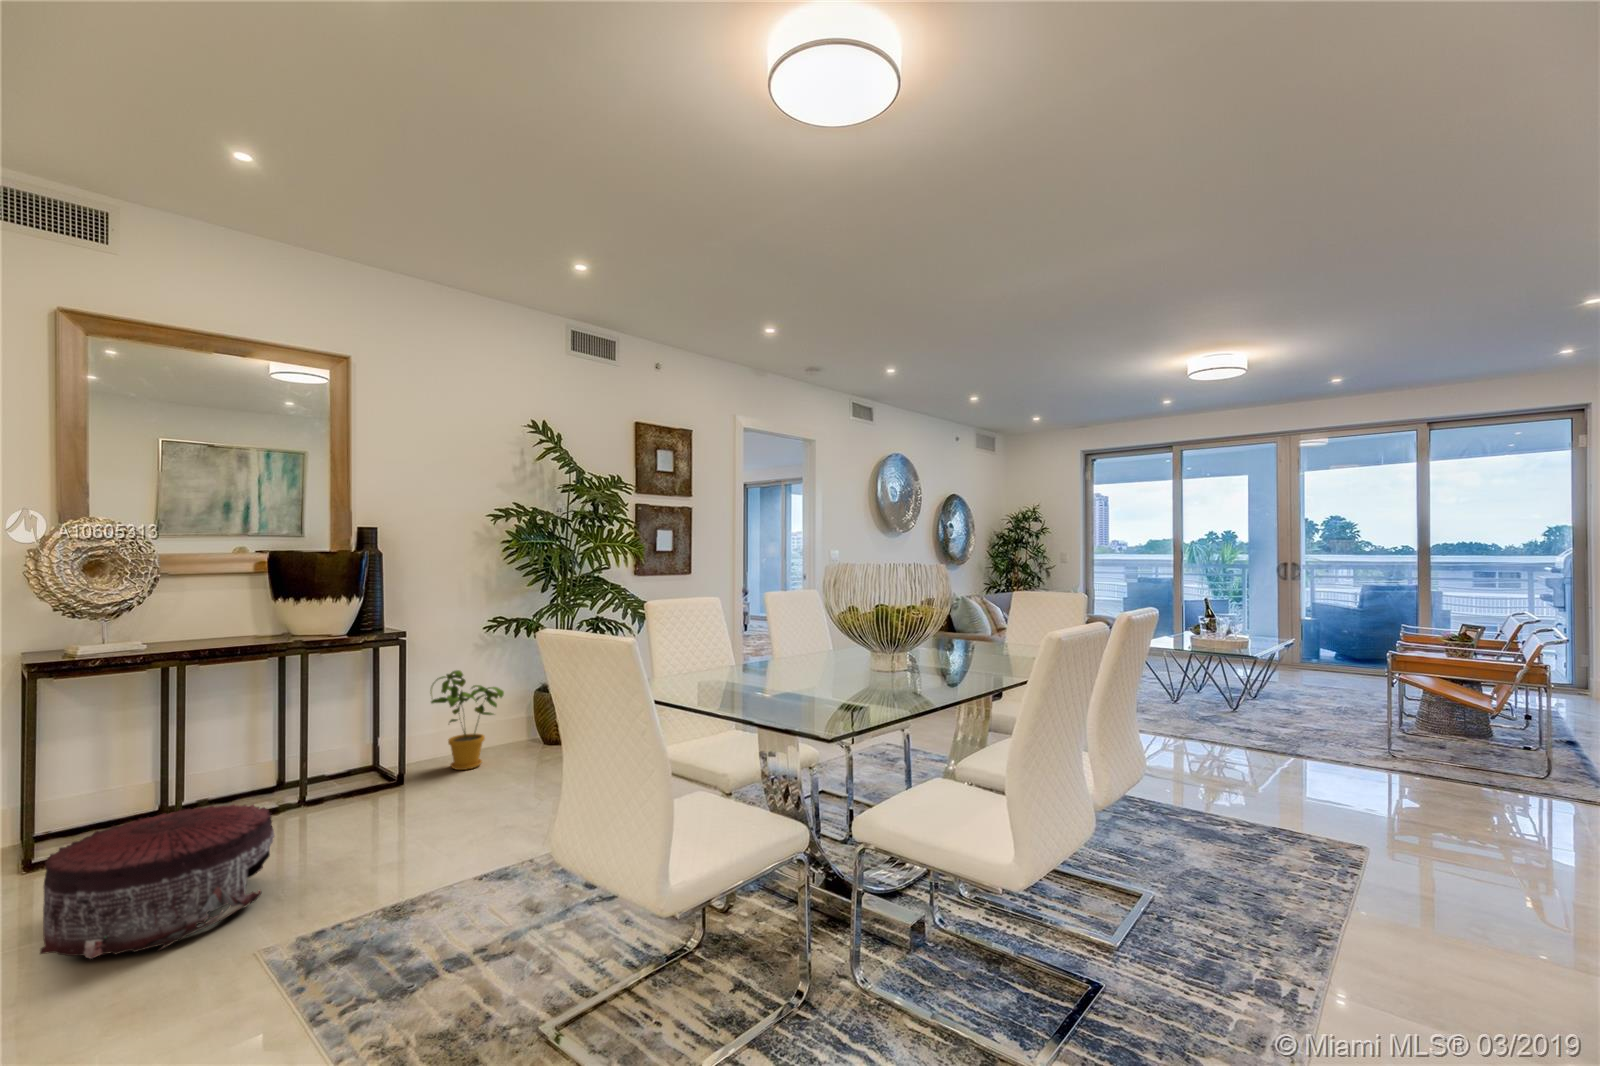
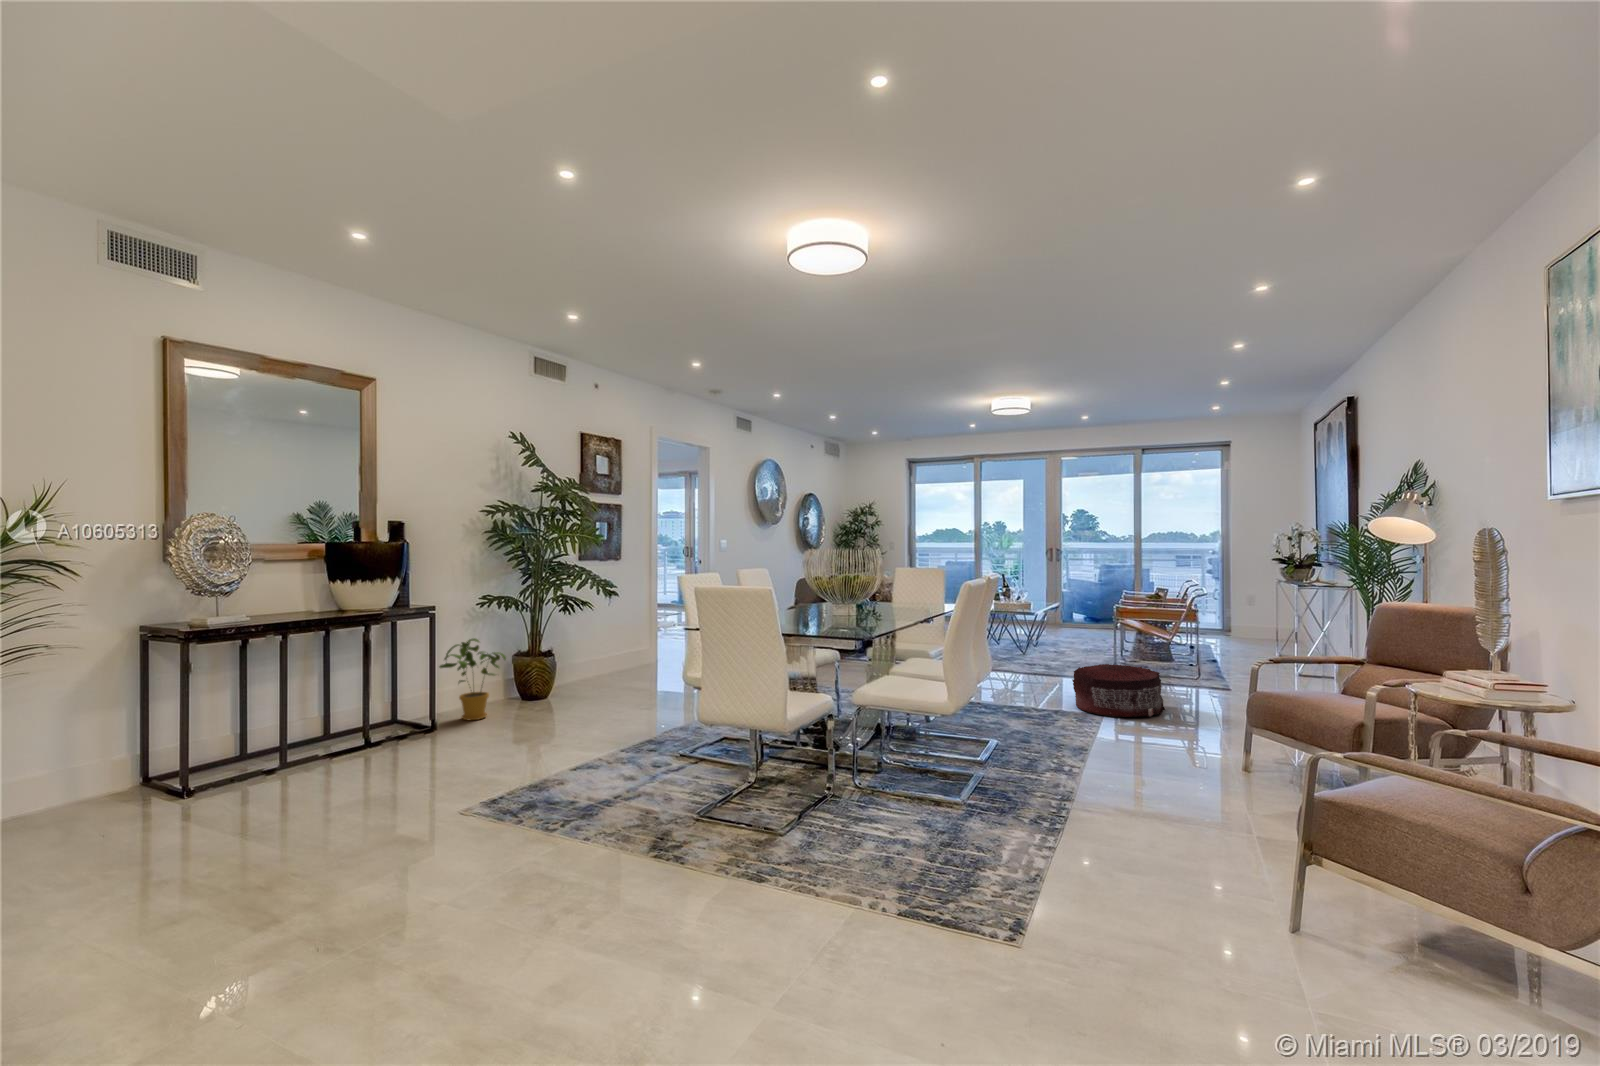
pouf: present [40,805,274,959] -> present [1072,664,1165,717]

